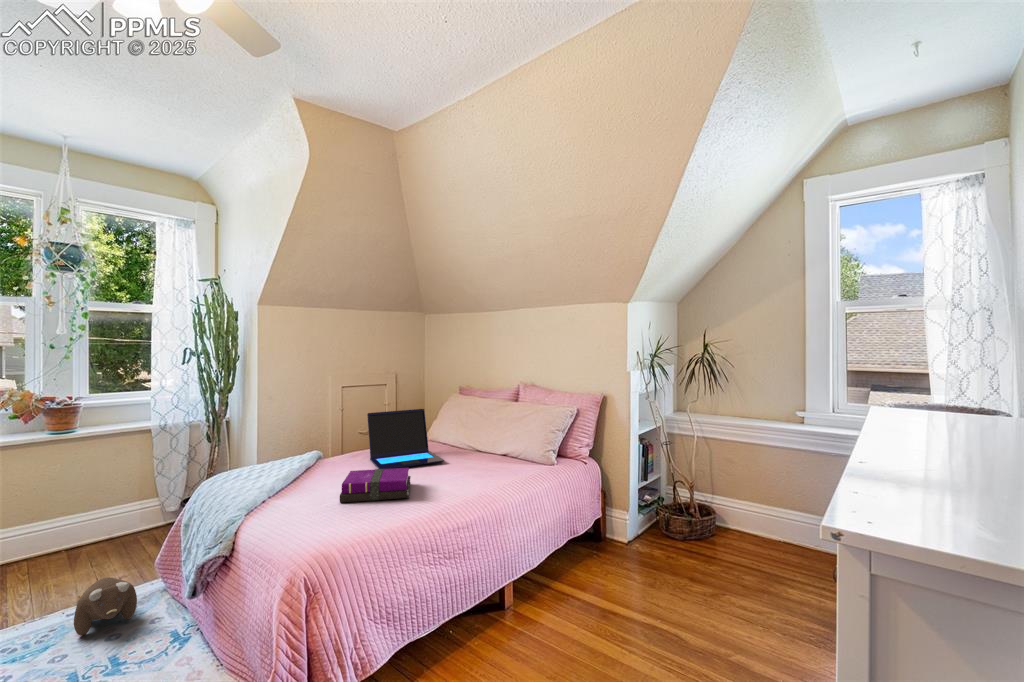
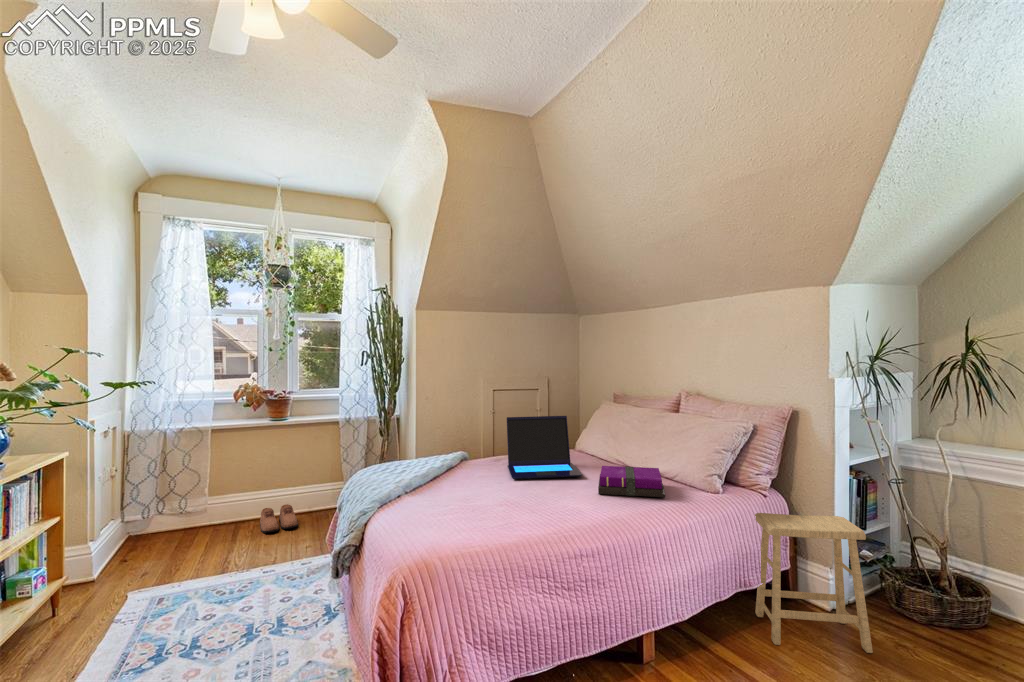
notebook: present [340,468,411,503] -> present [598,466,665,497]
footstool: none [579,472,656,574] -> present [755,513,873,653]
shoe: none [39,532,99,569] -> present [260,504,298,533]
plush toy: present [74,577,137,636] -> none [261,548,307,595]

